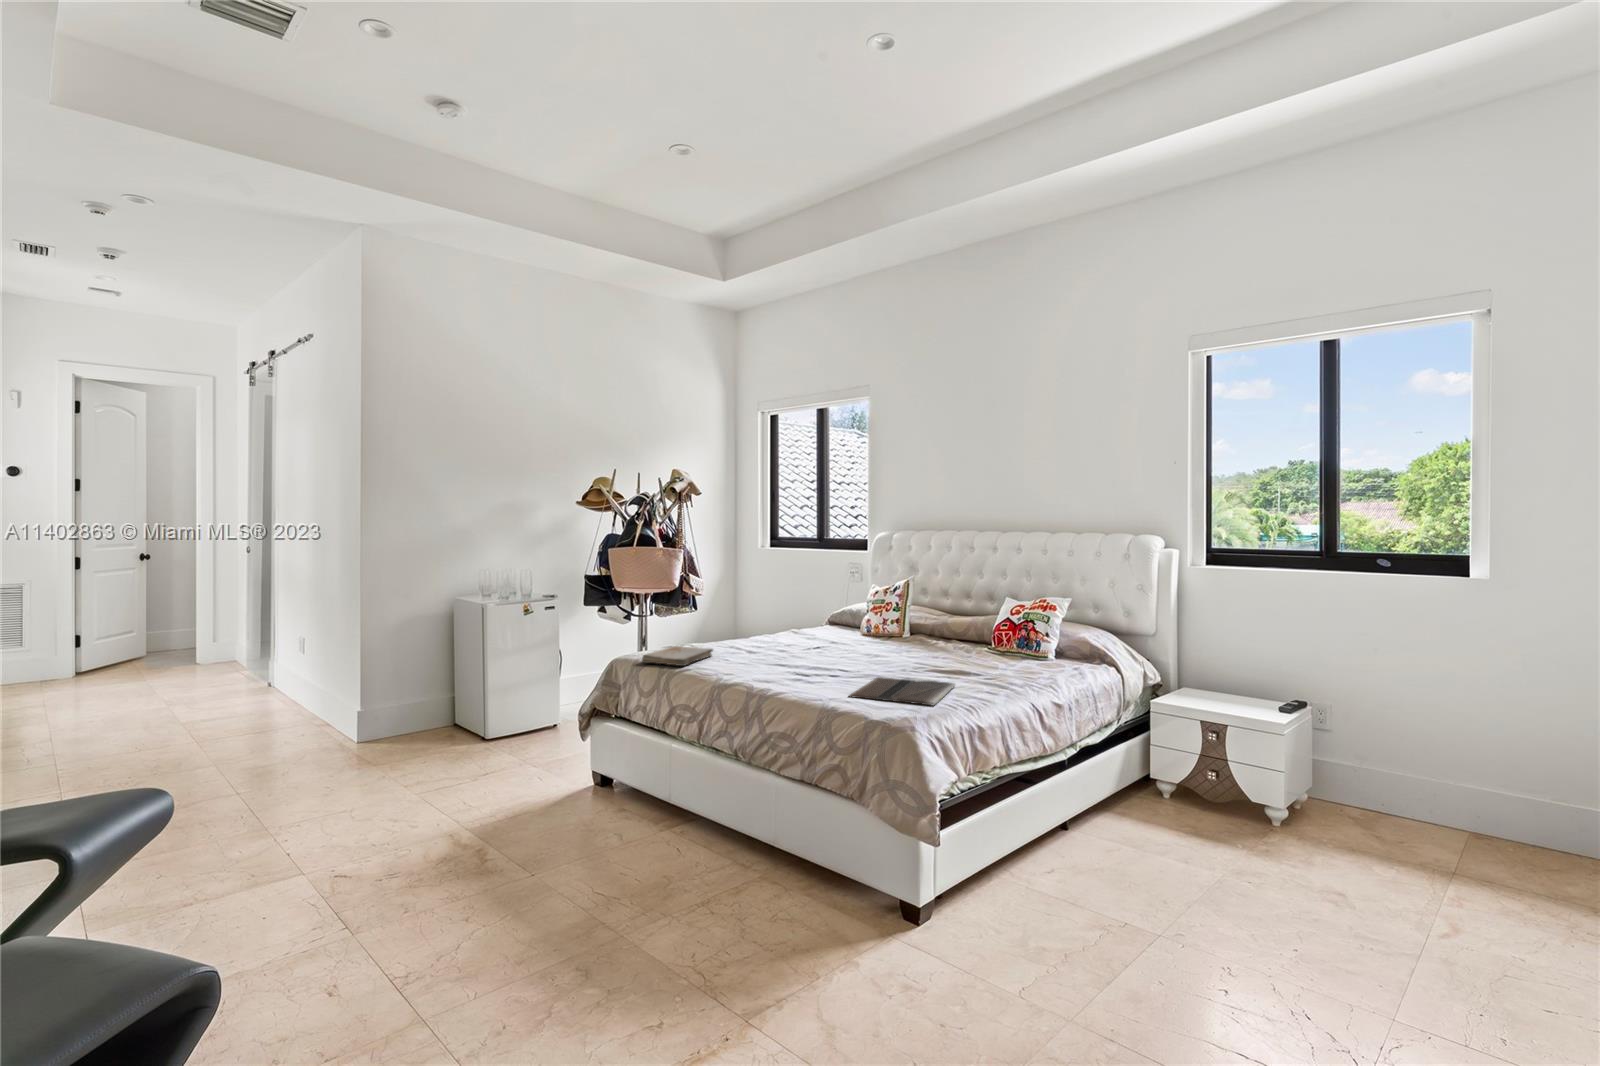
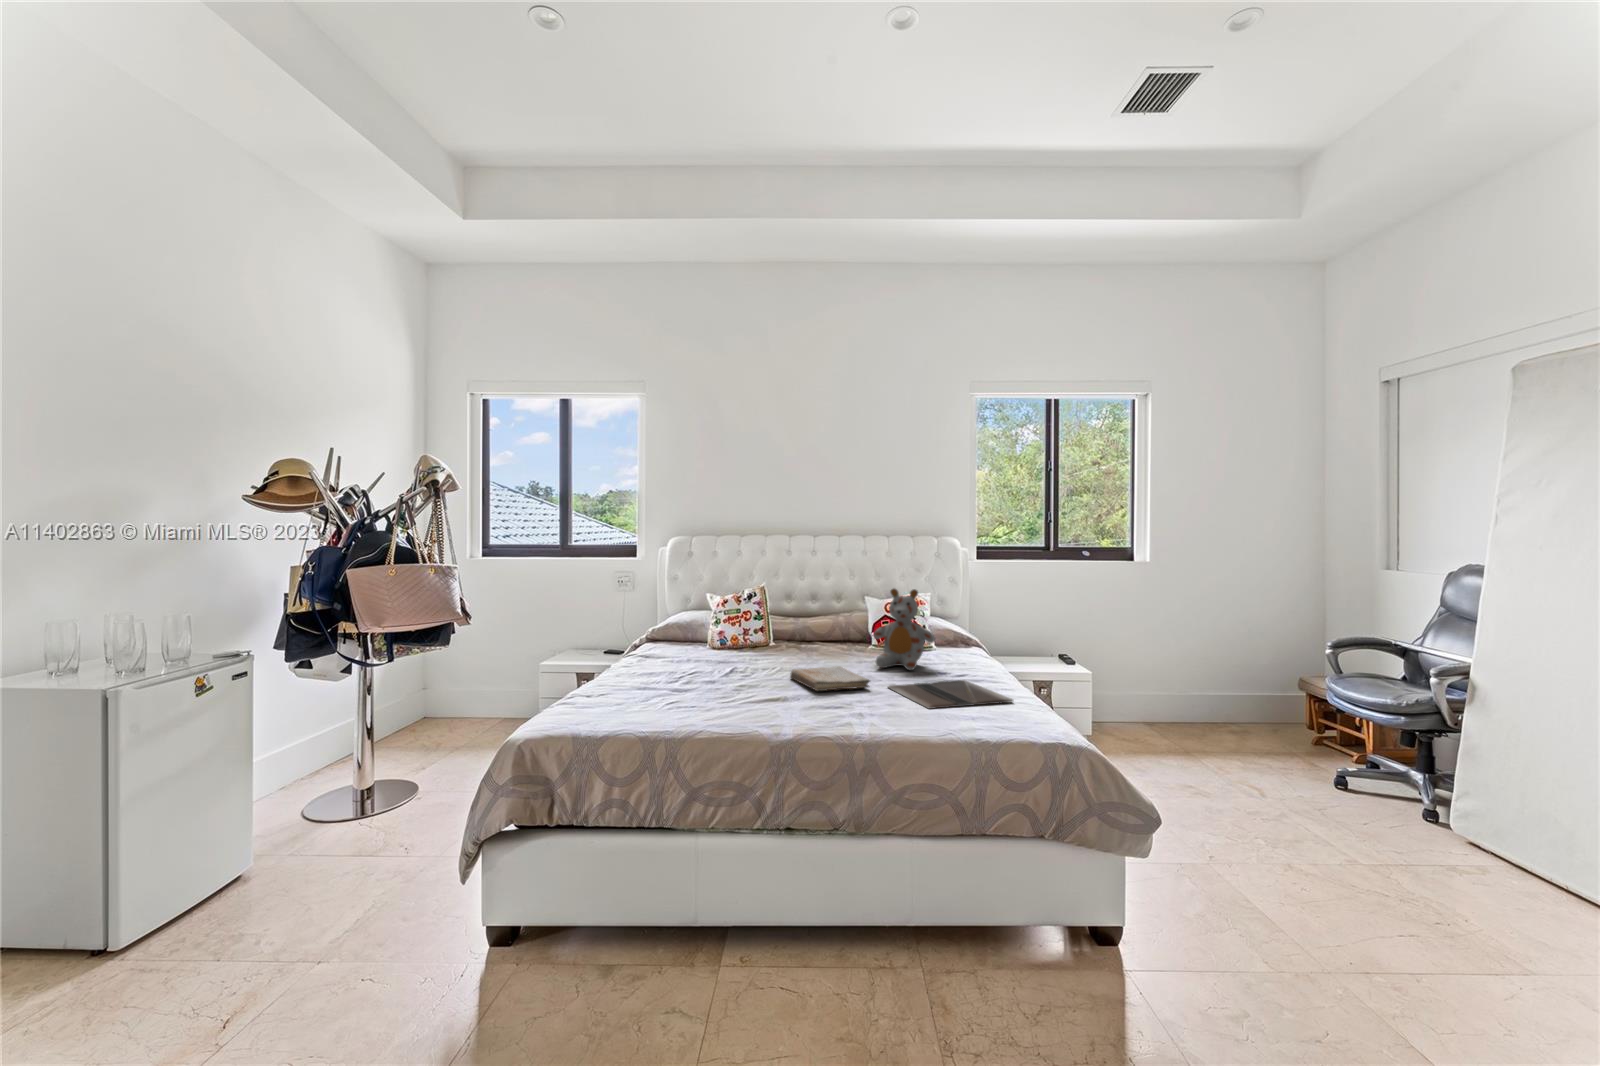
stuffed bear: none [923,590,984,670] -> present [873,589,935,670]
book: present [642,646,713,666] -> present [790,666,870,691]

